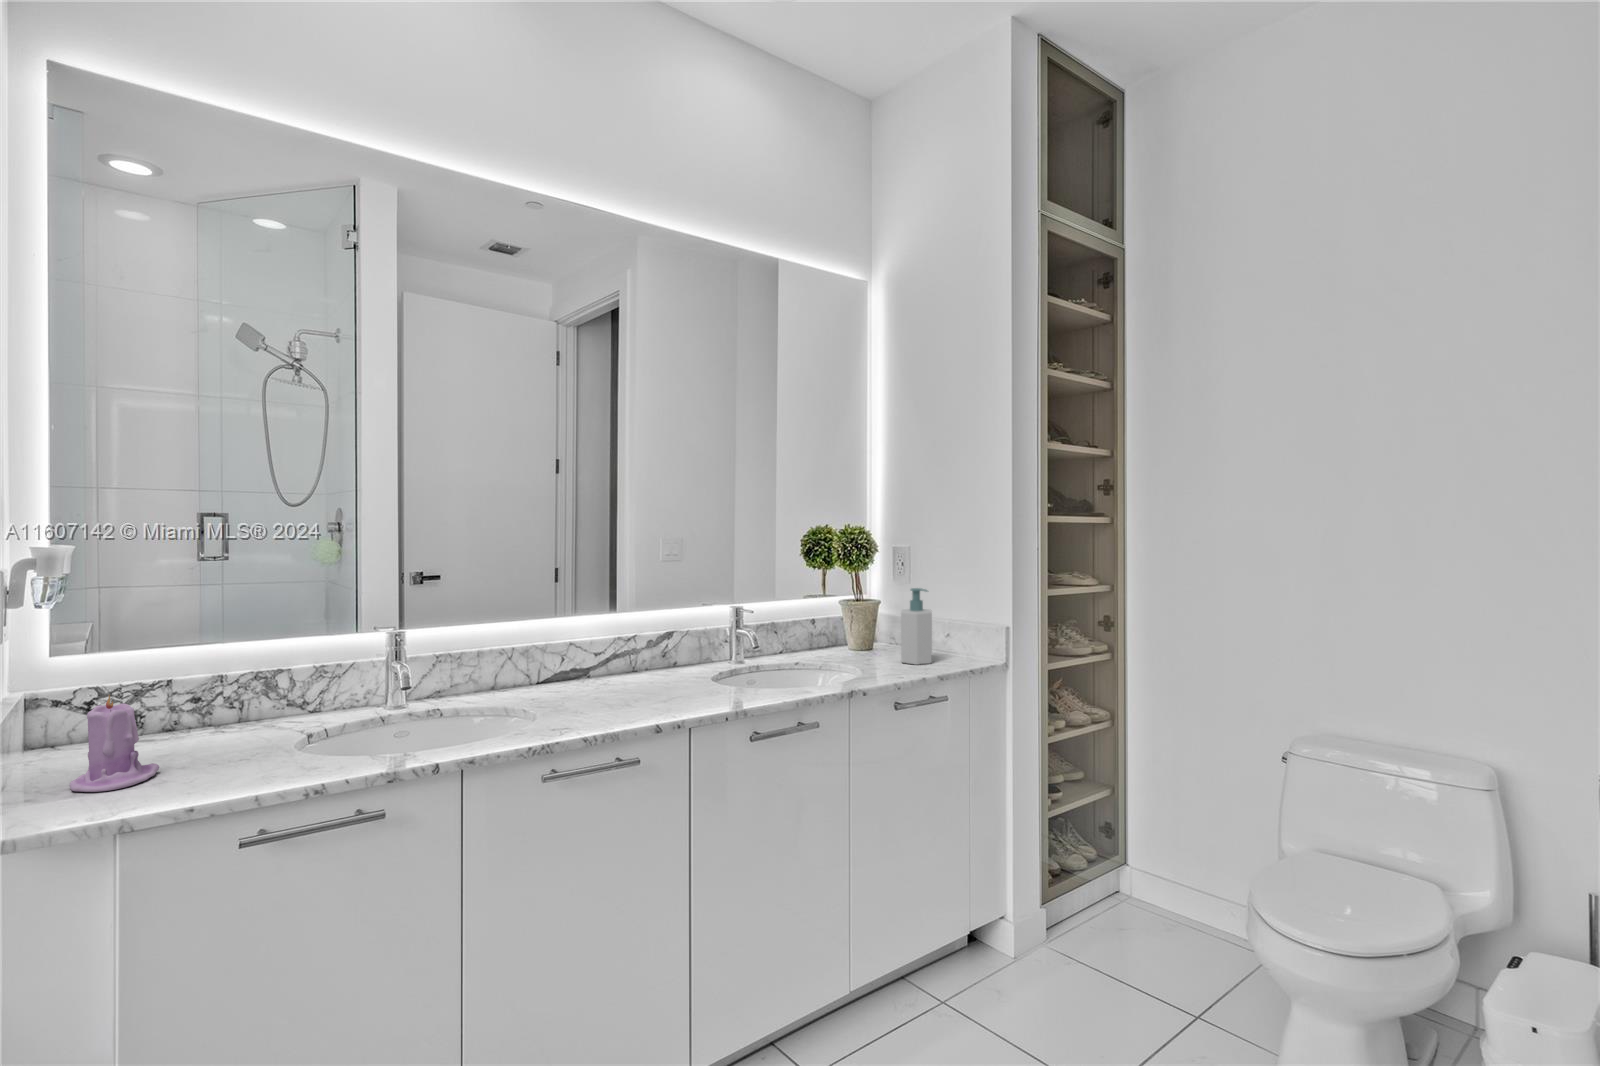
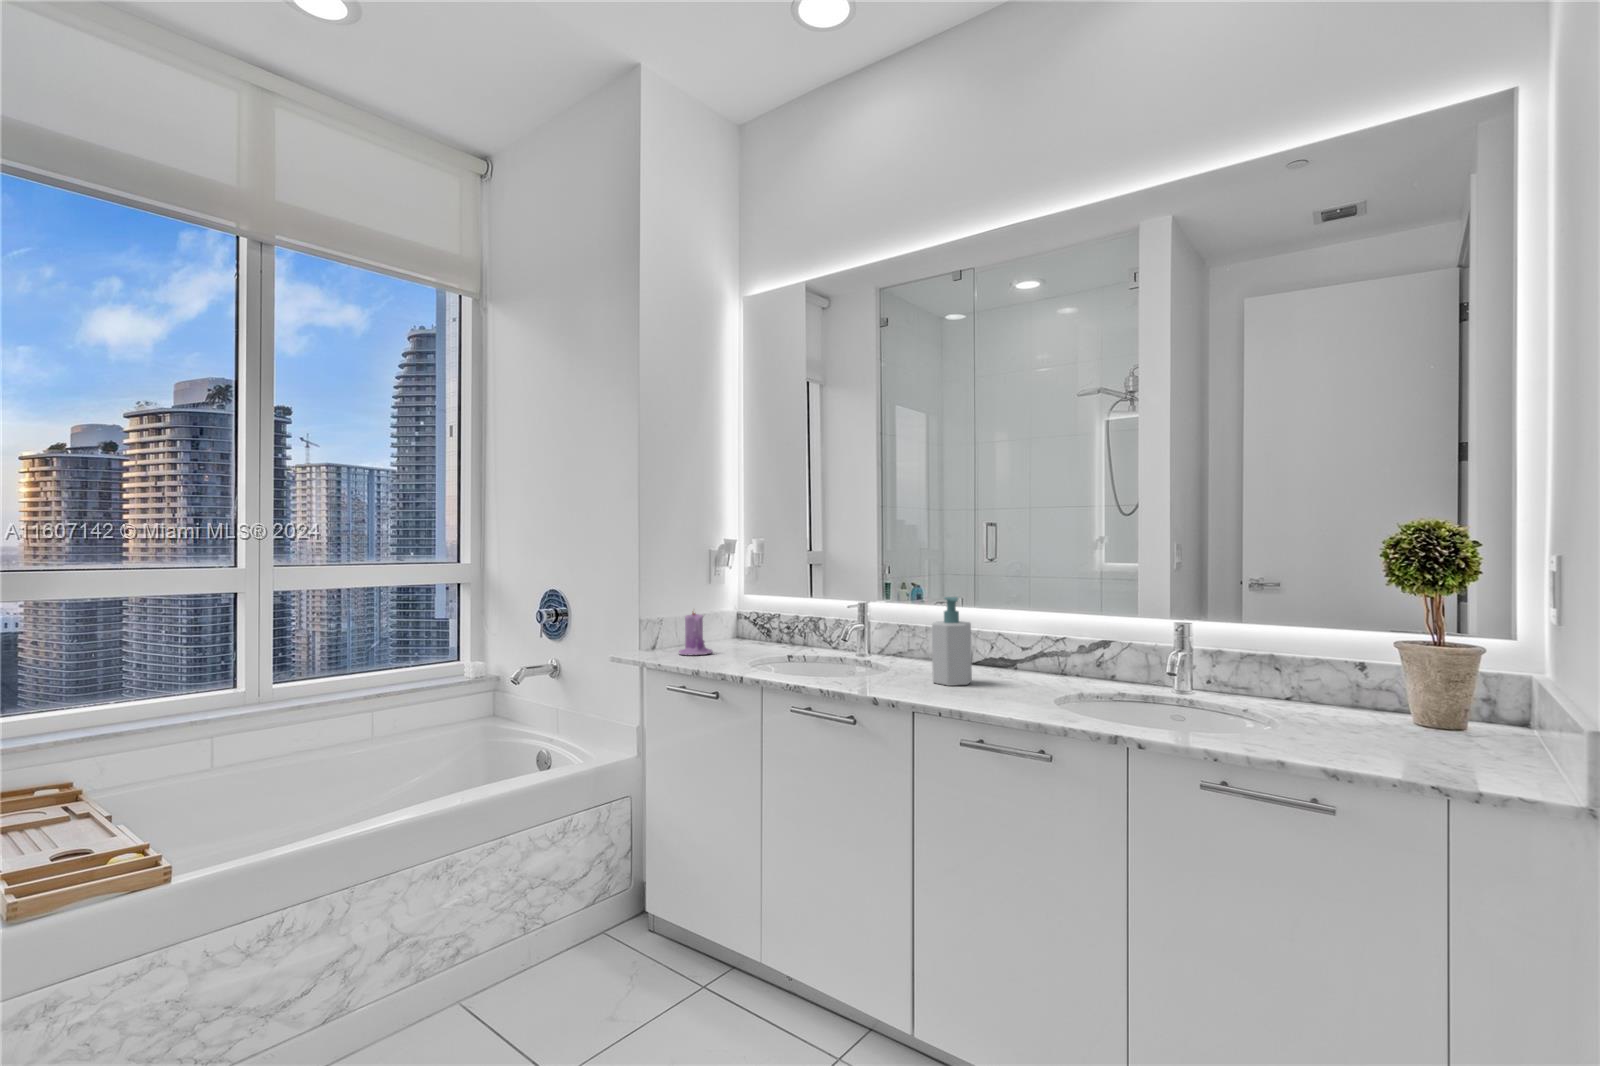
soap bottle: present [901,588,932,665] -> present [932,597,972,686]

